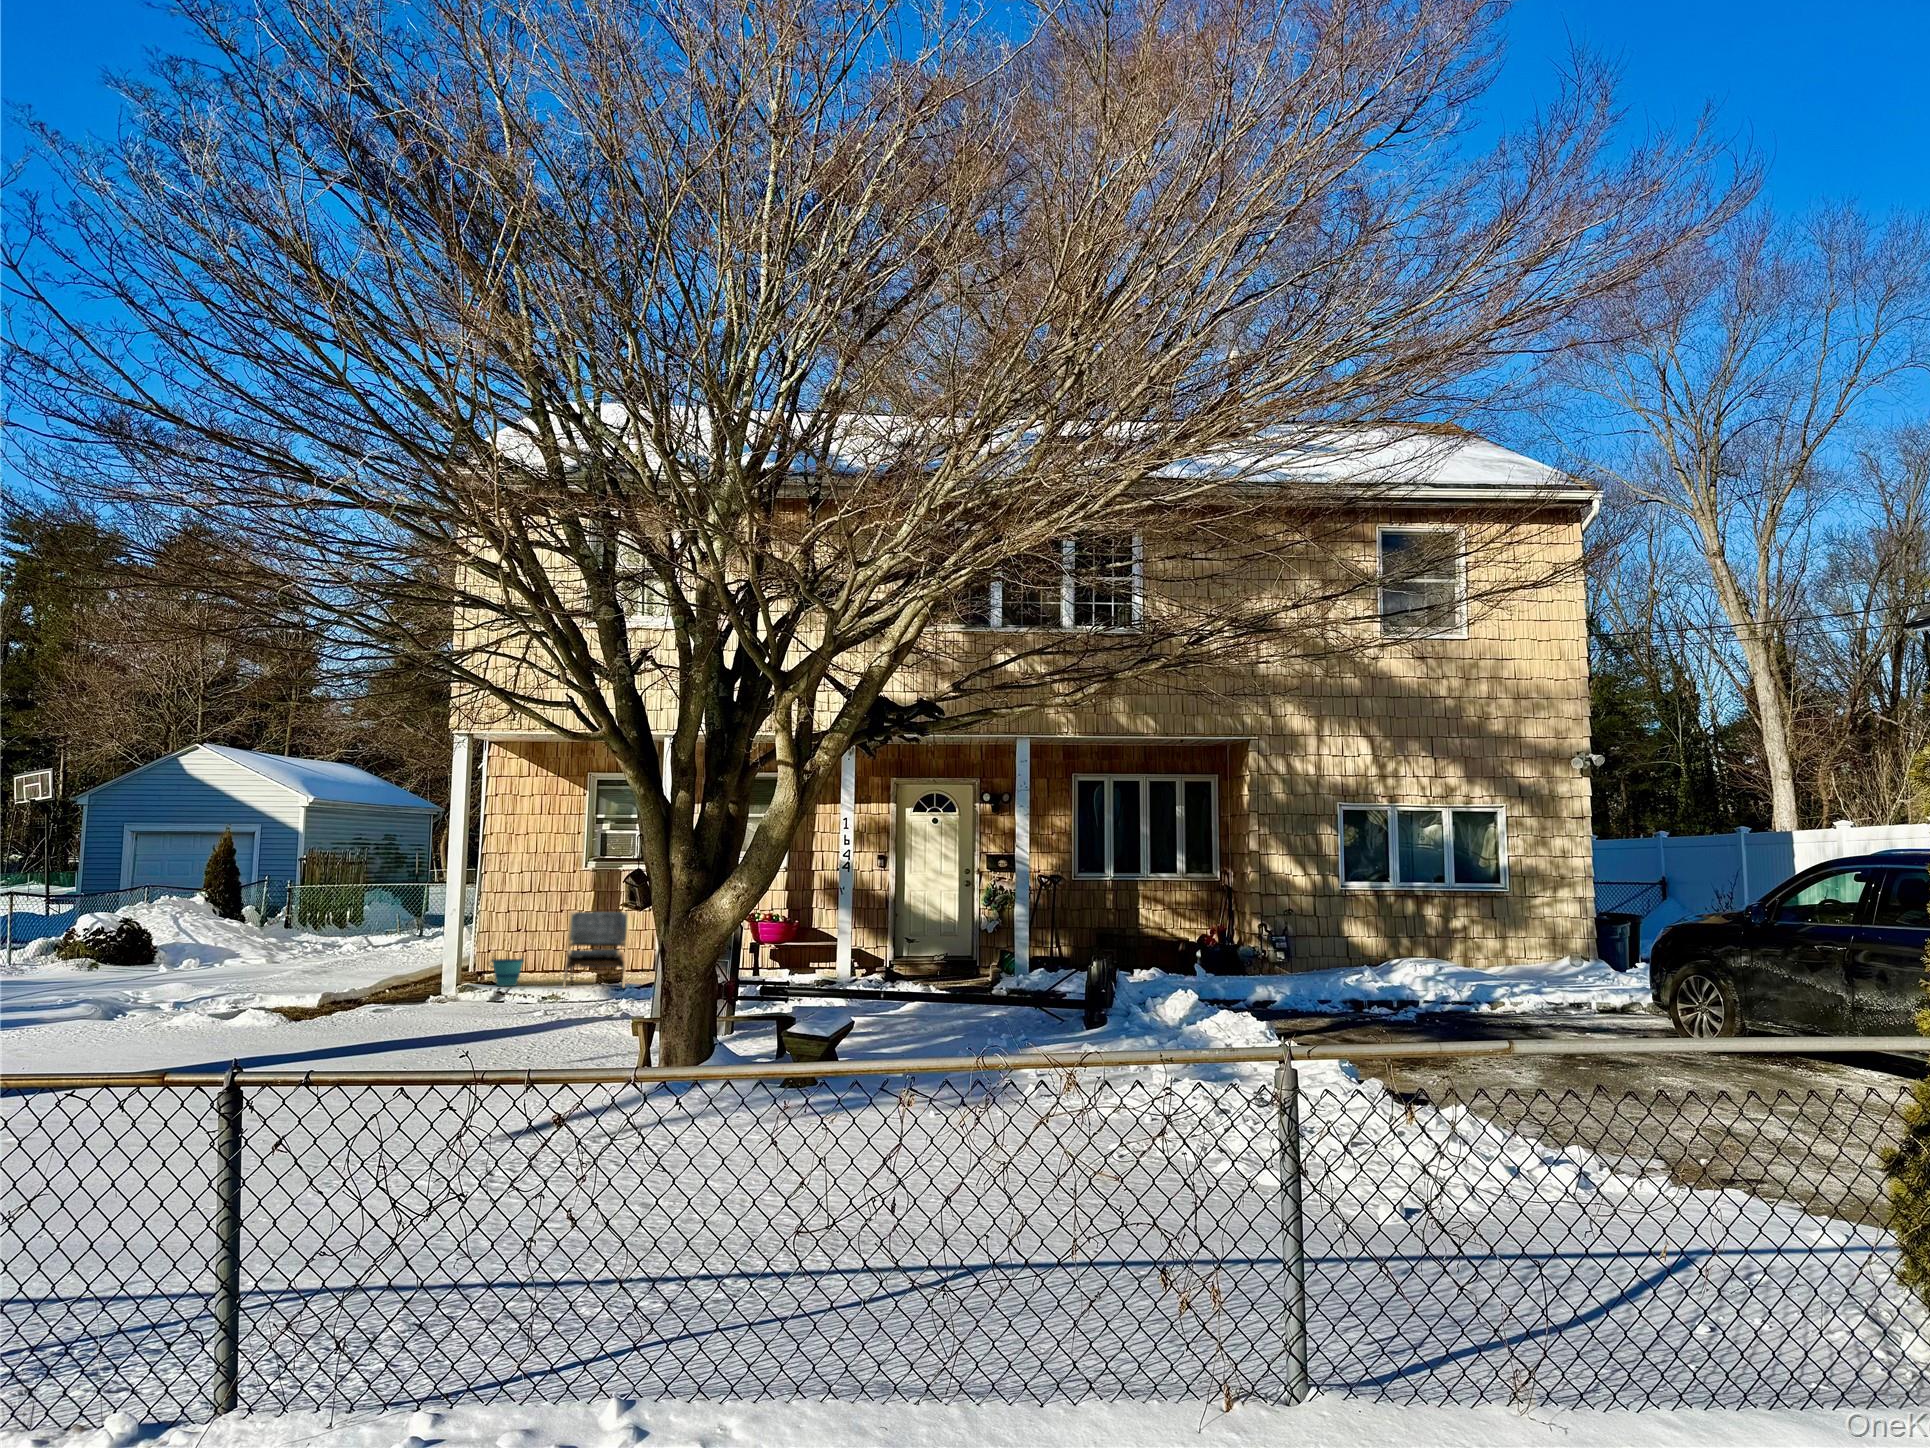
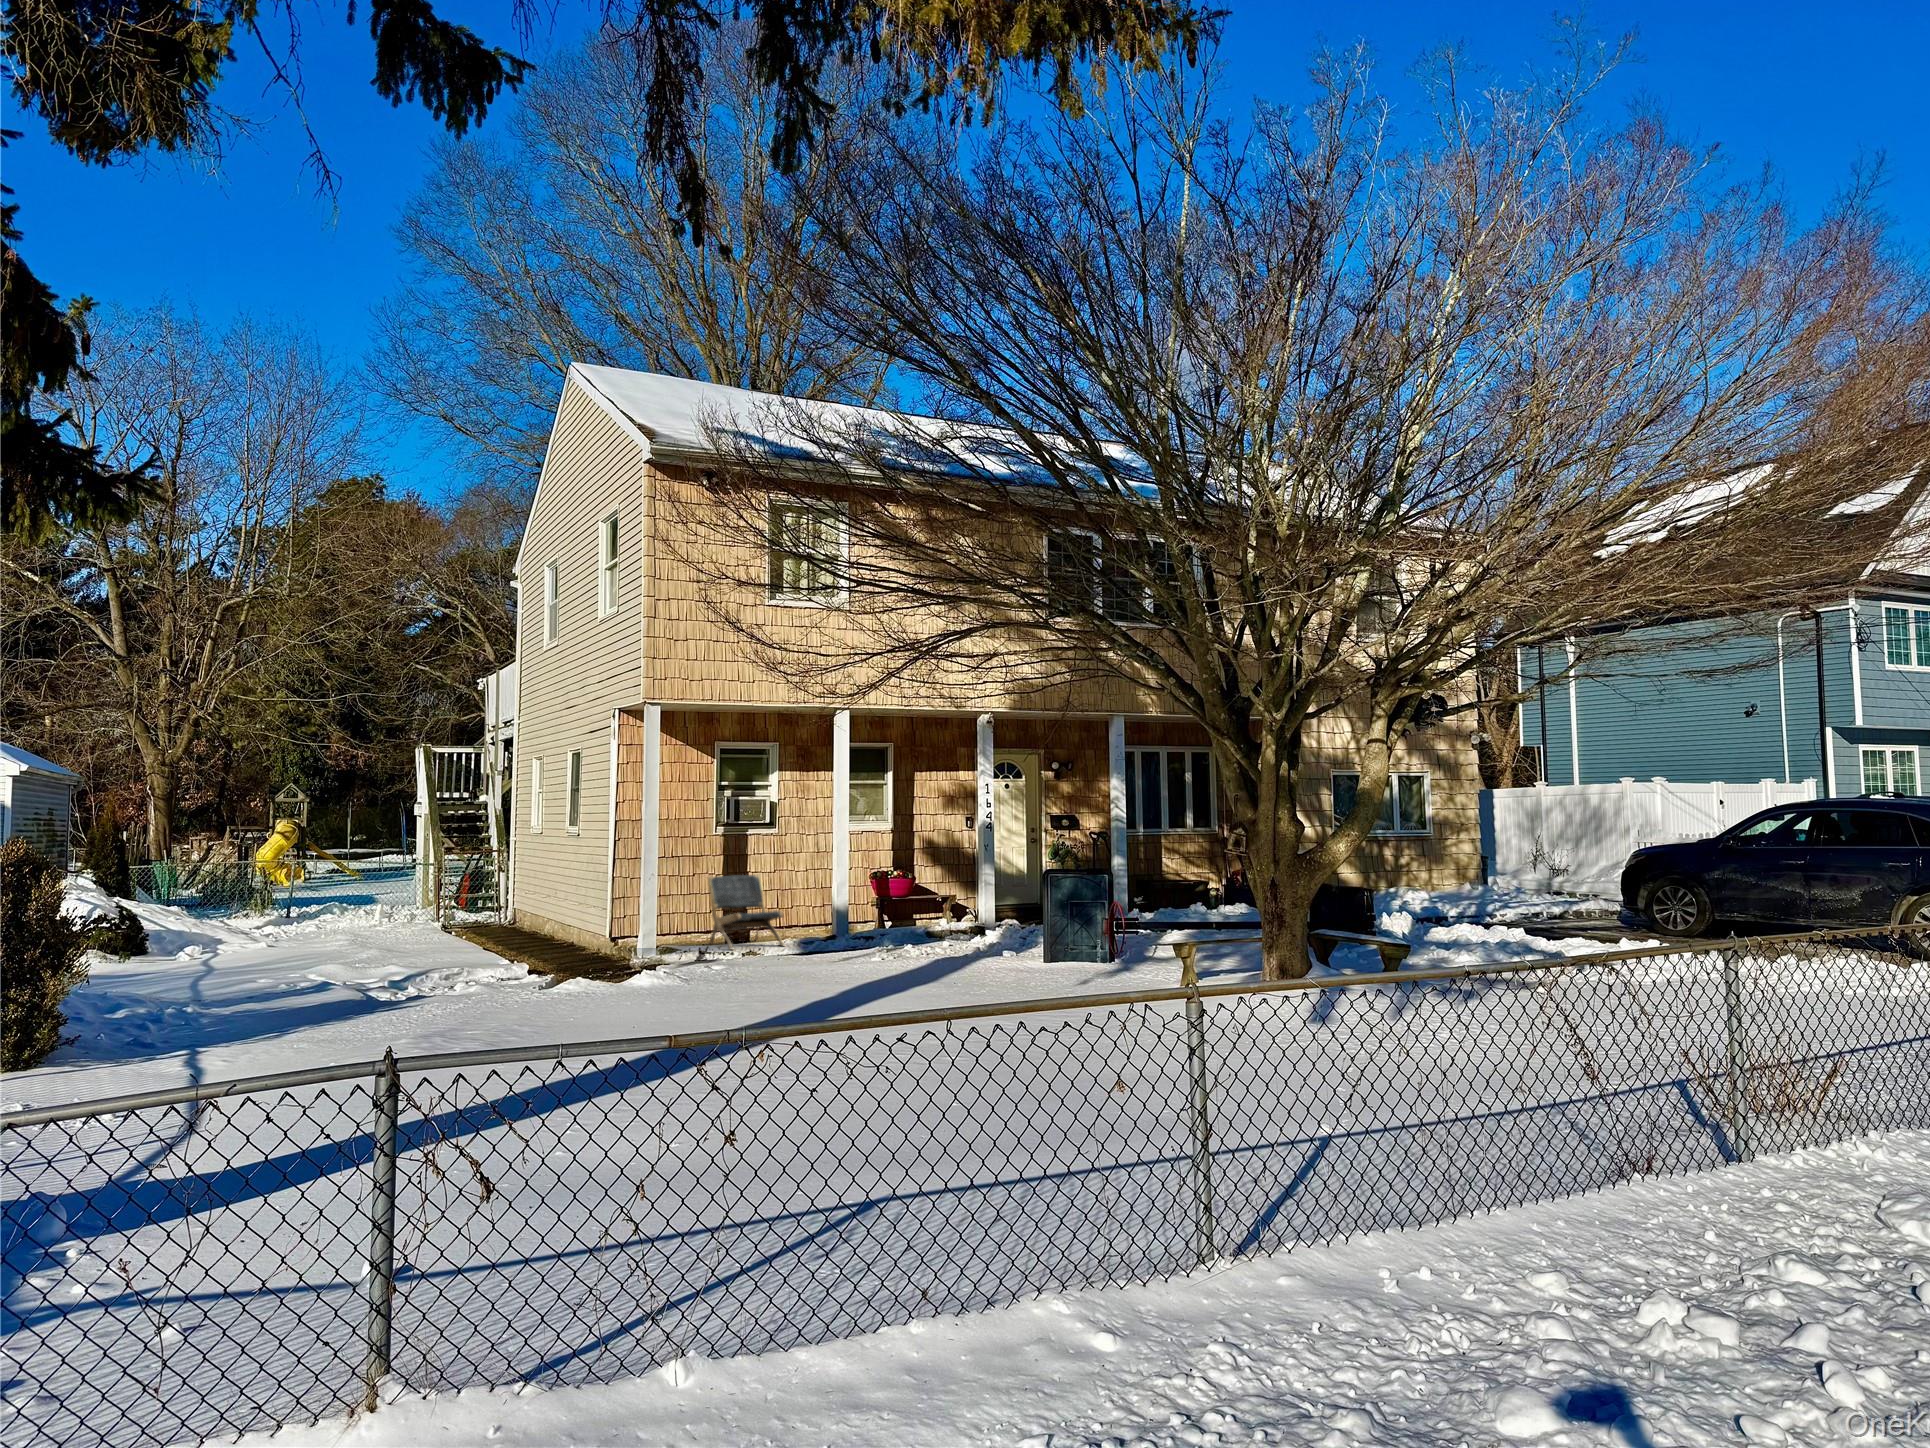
bucket: present [491,957,524,986] -> none [643,921,680,951]

